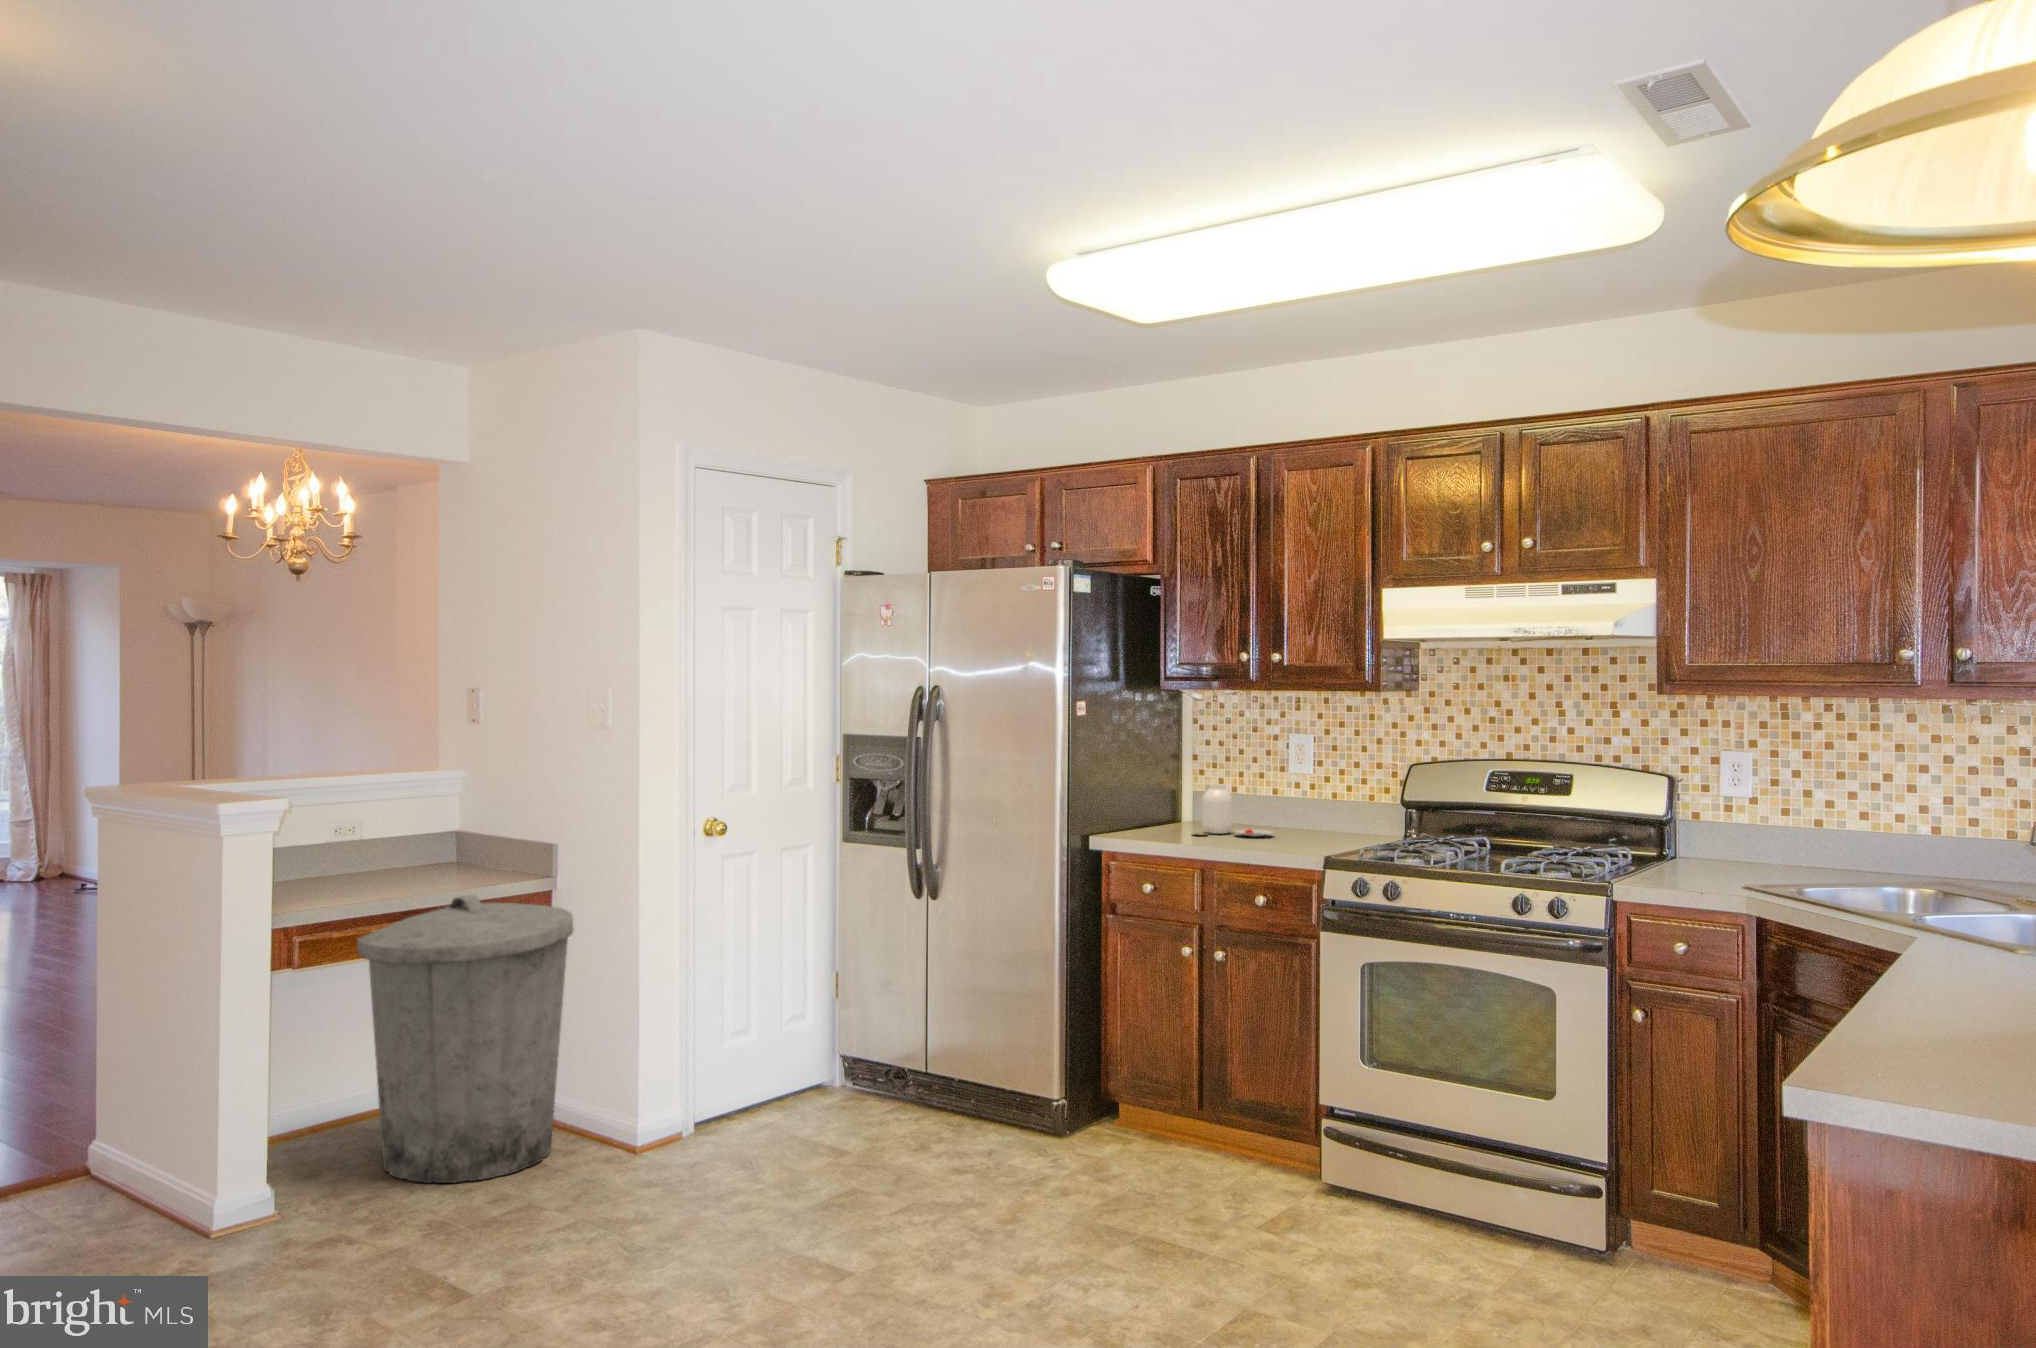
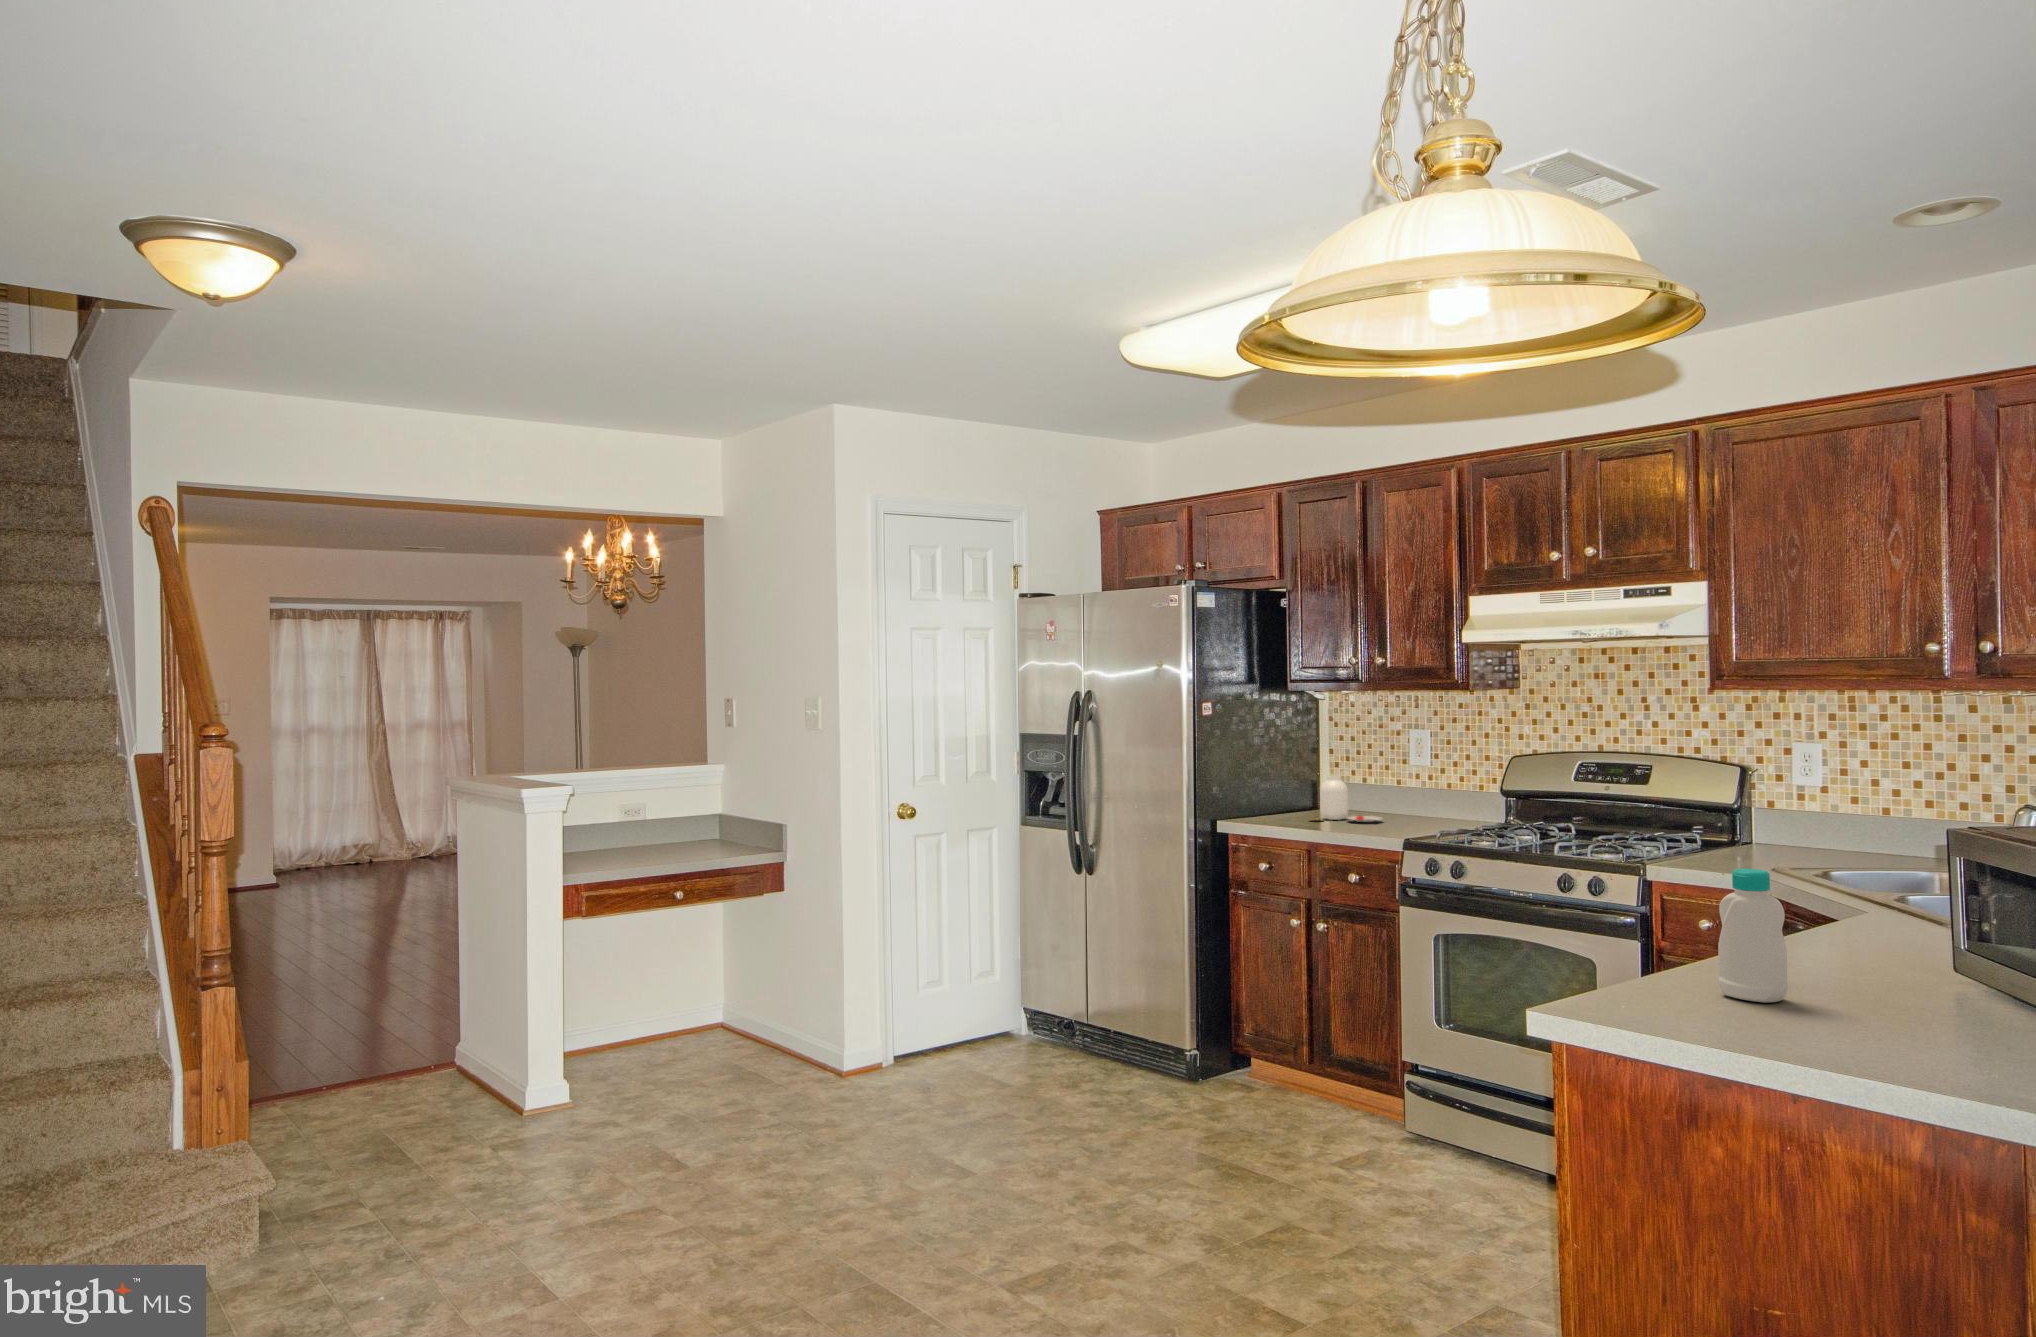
trash can: present [358,894,574,1183] -> none [630,864,795,1089]
bottle: none [1899,894,1982,1047] -> present [1718,869,1788,1003]

